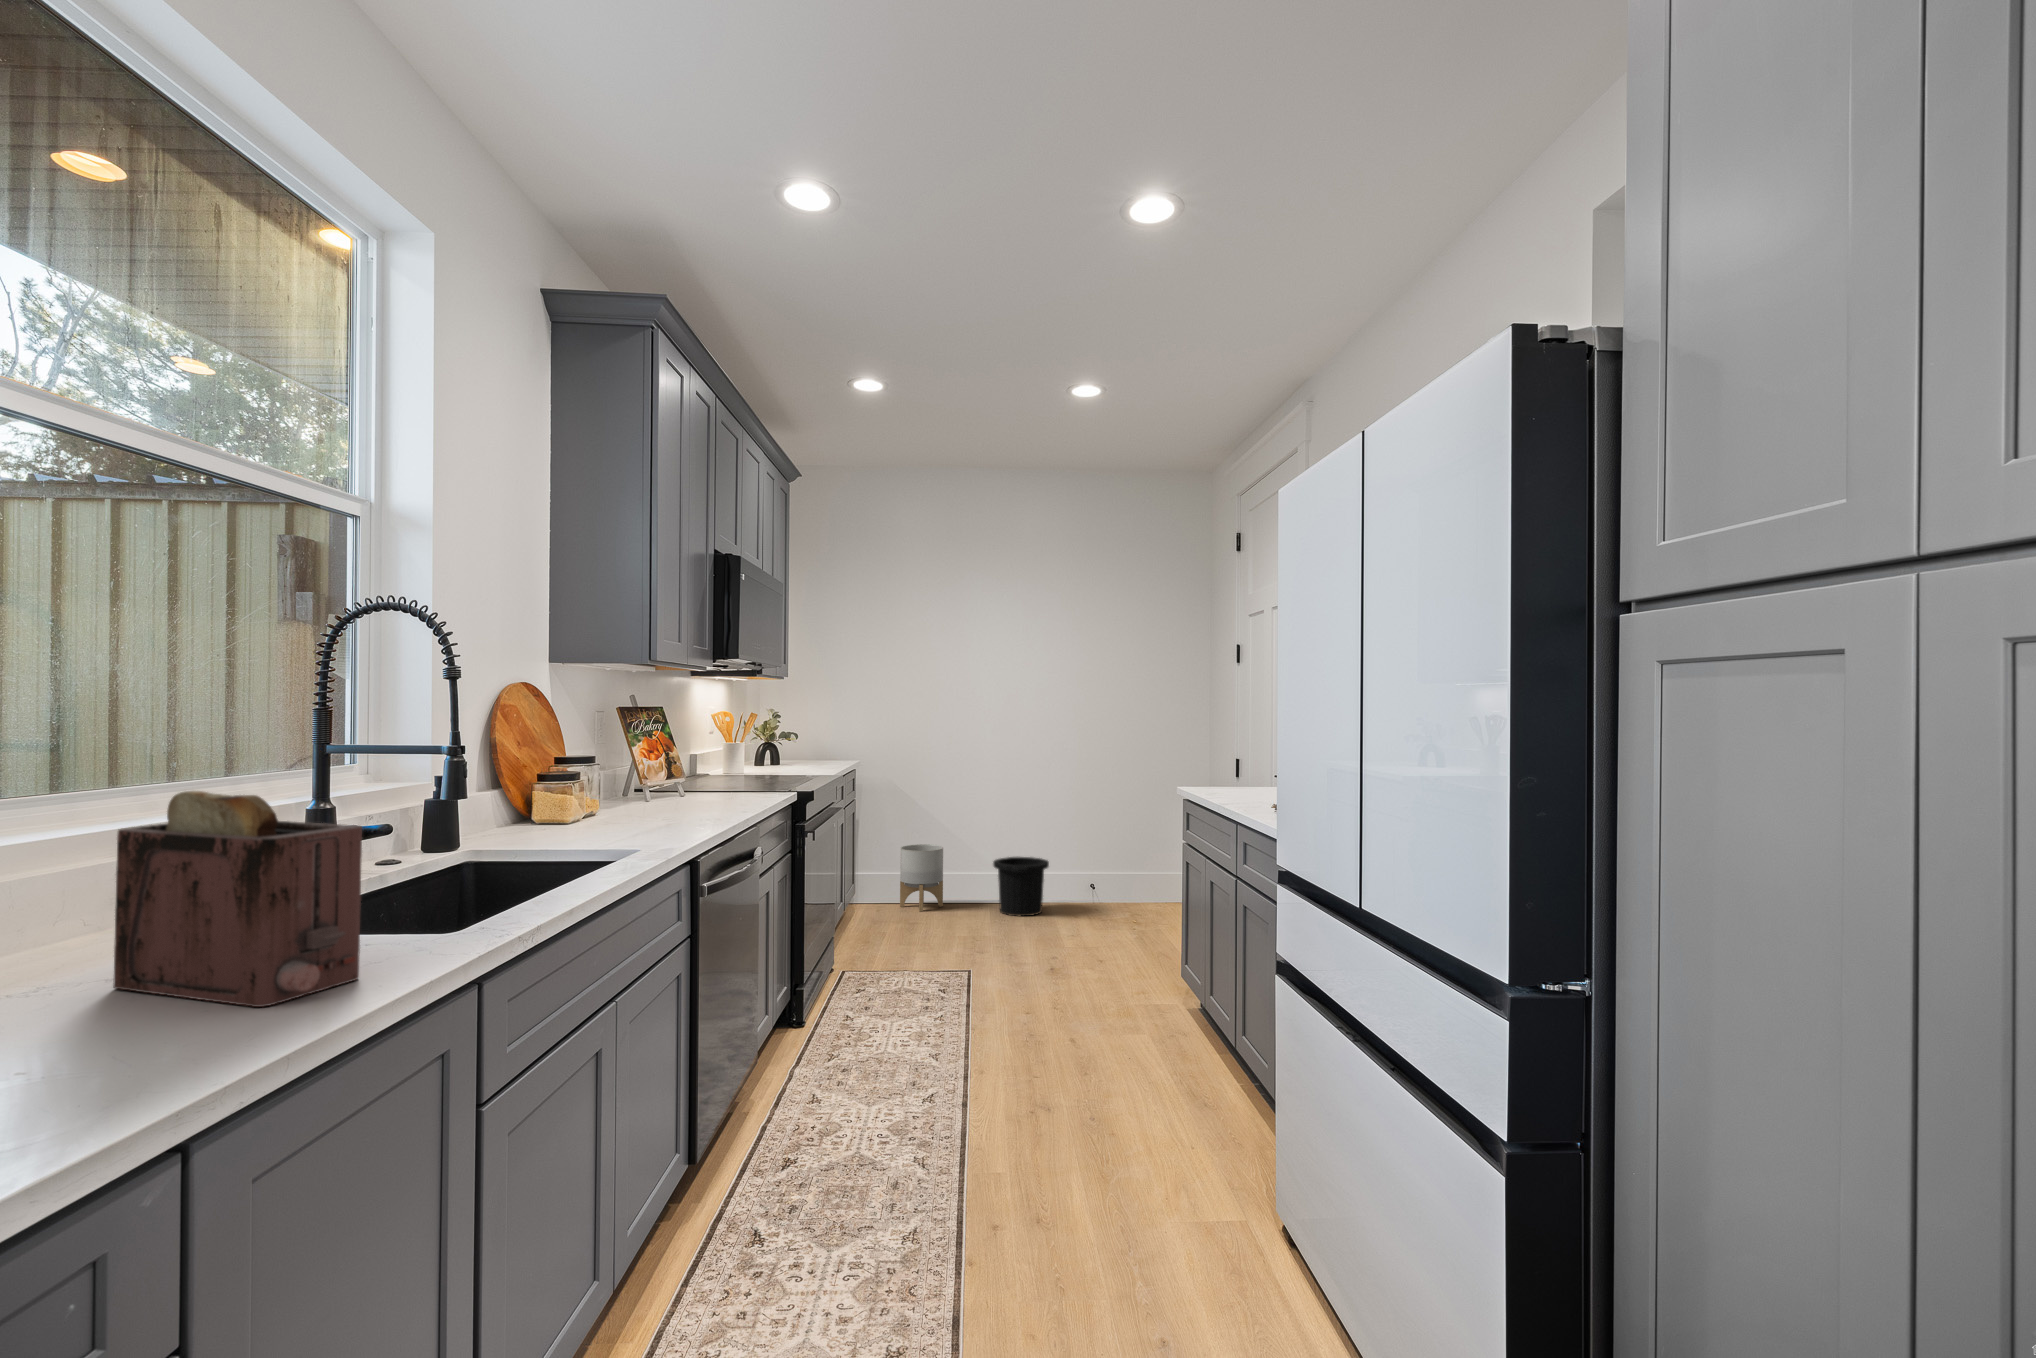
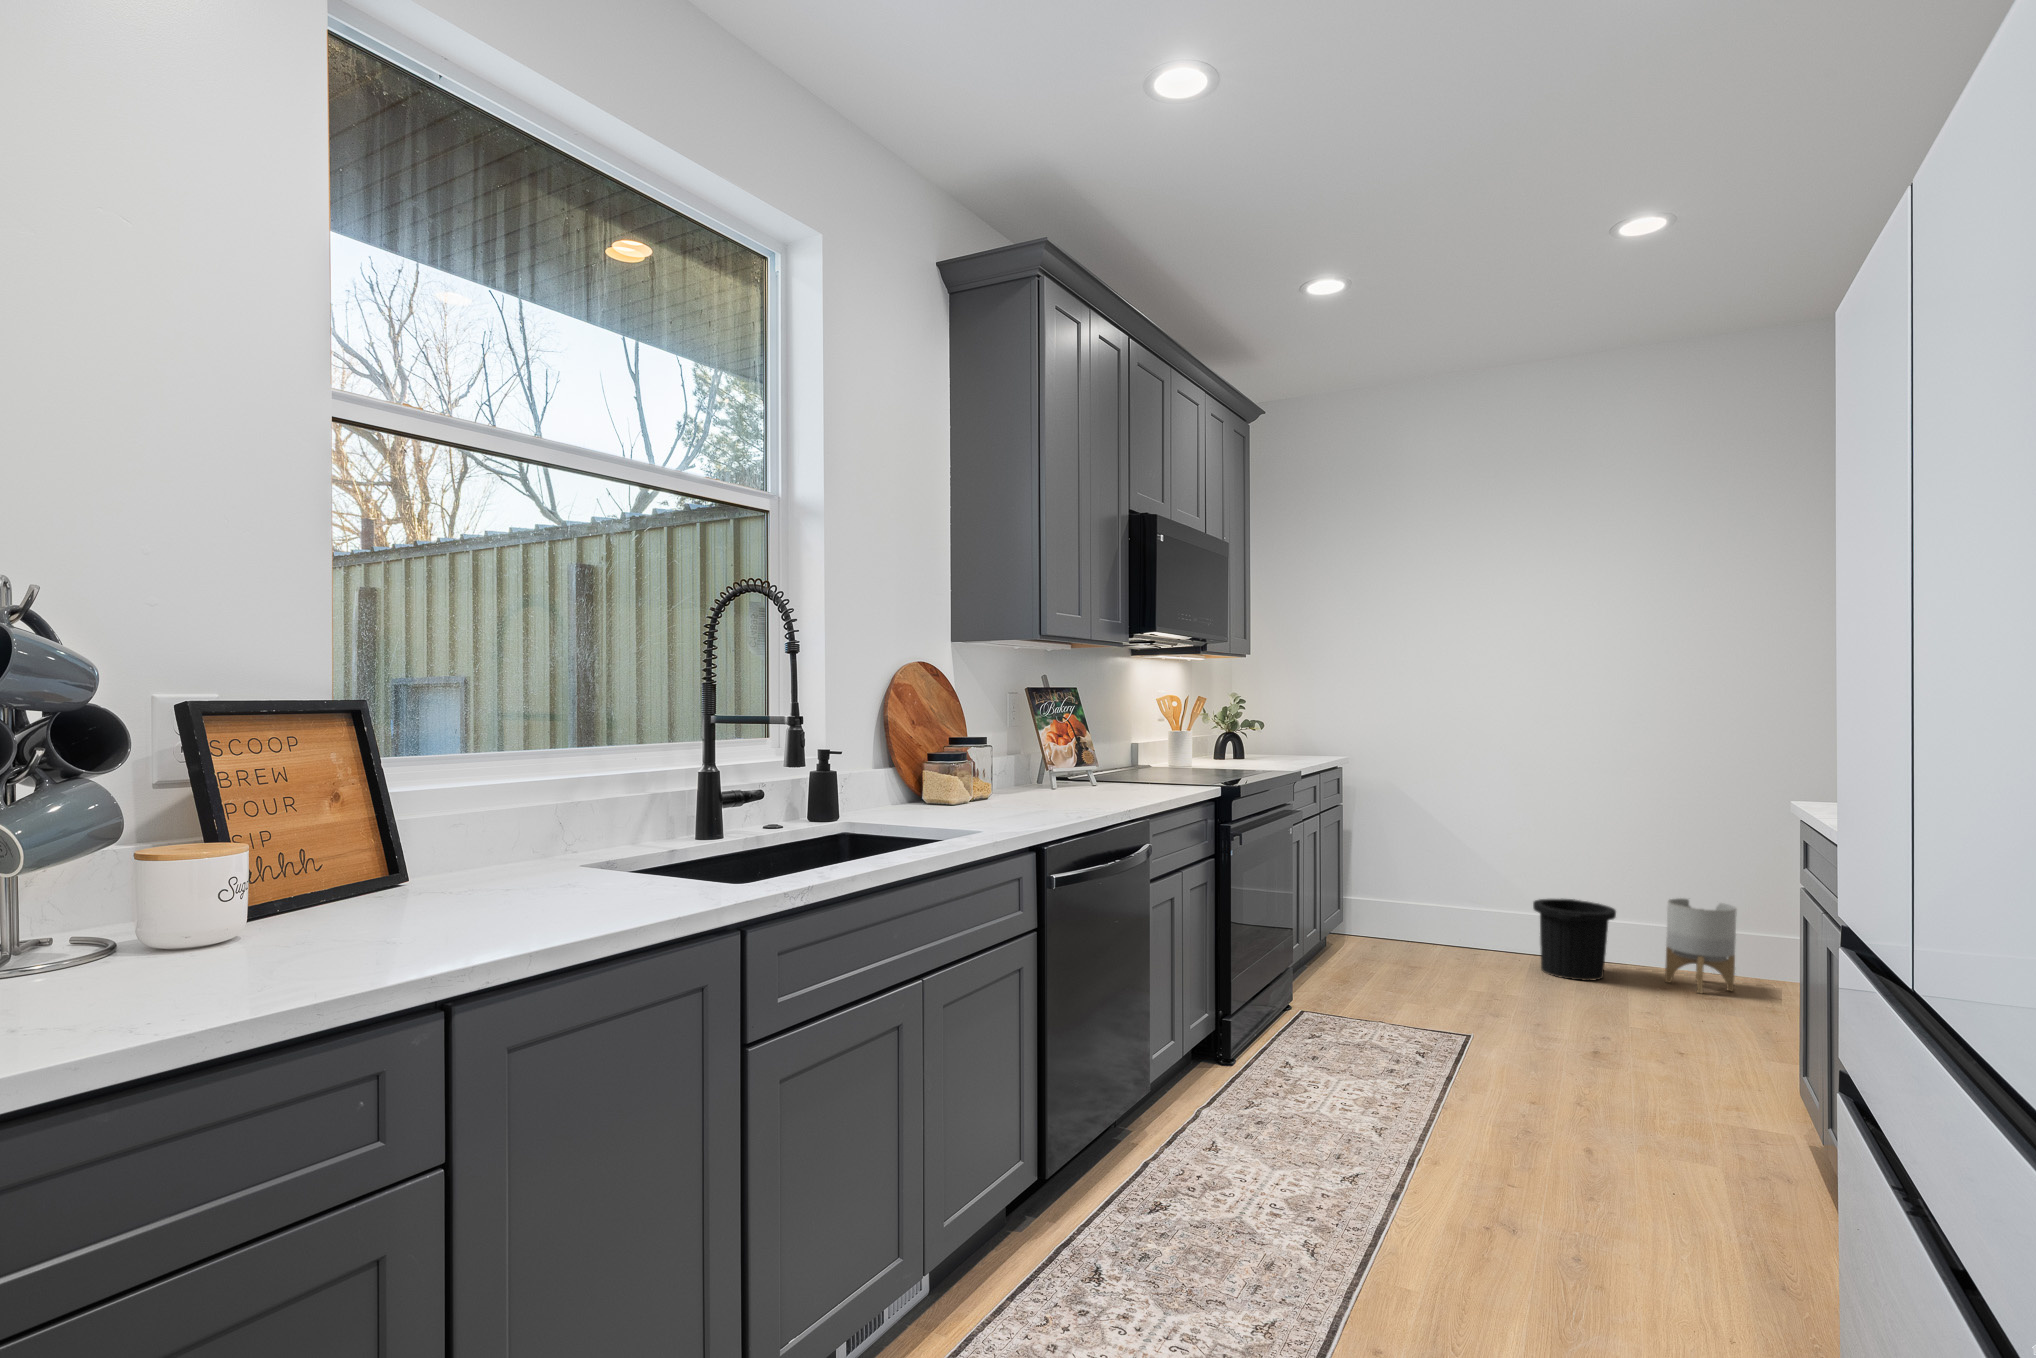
toaster: present [113,791,362,1007] -> none [498,746,651,932]
planter: present [900,844,943,911] -> present [1665,898,1736,993]

